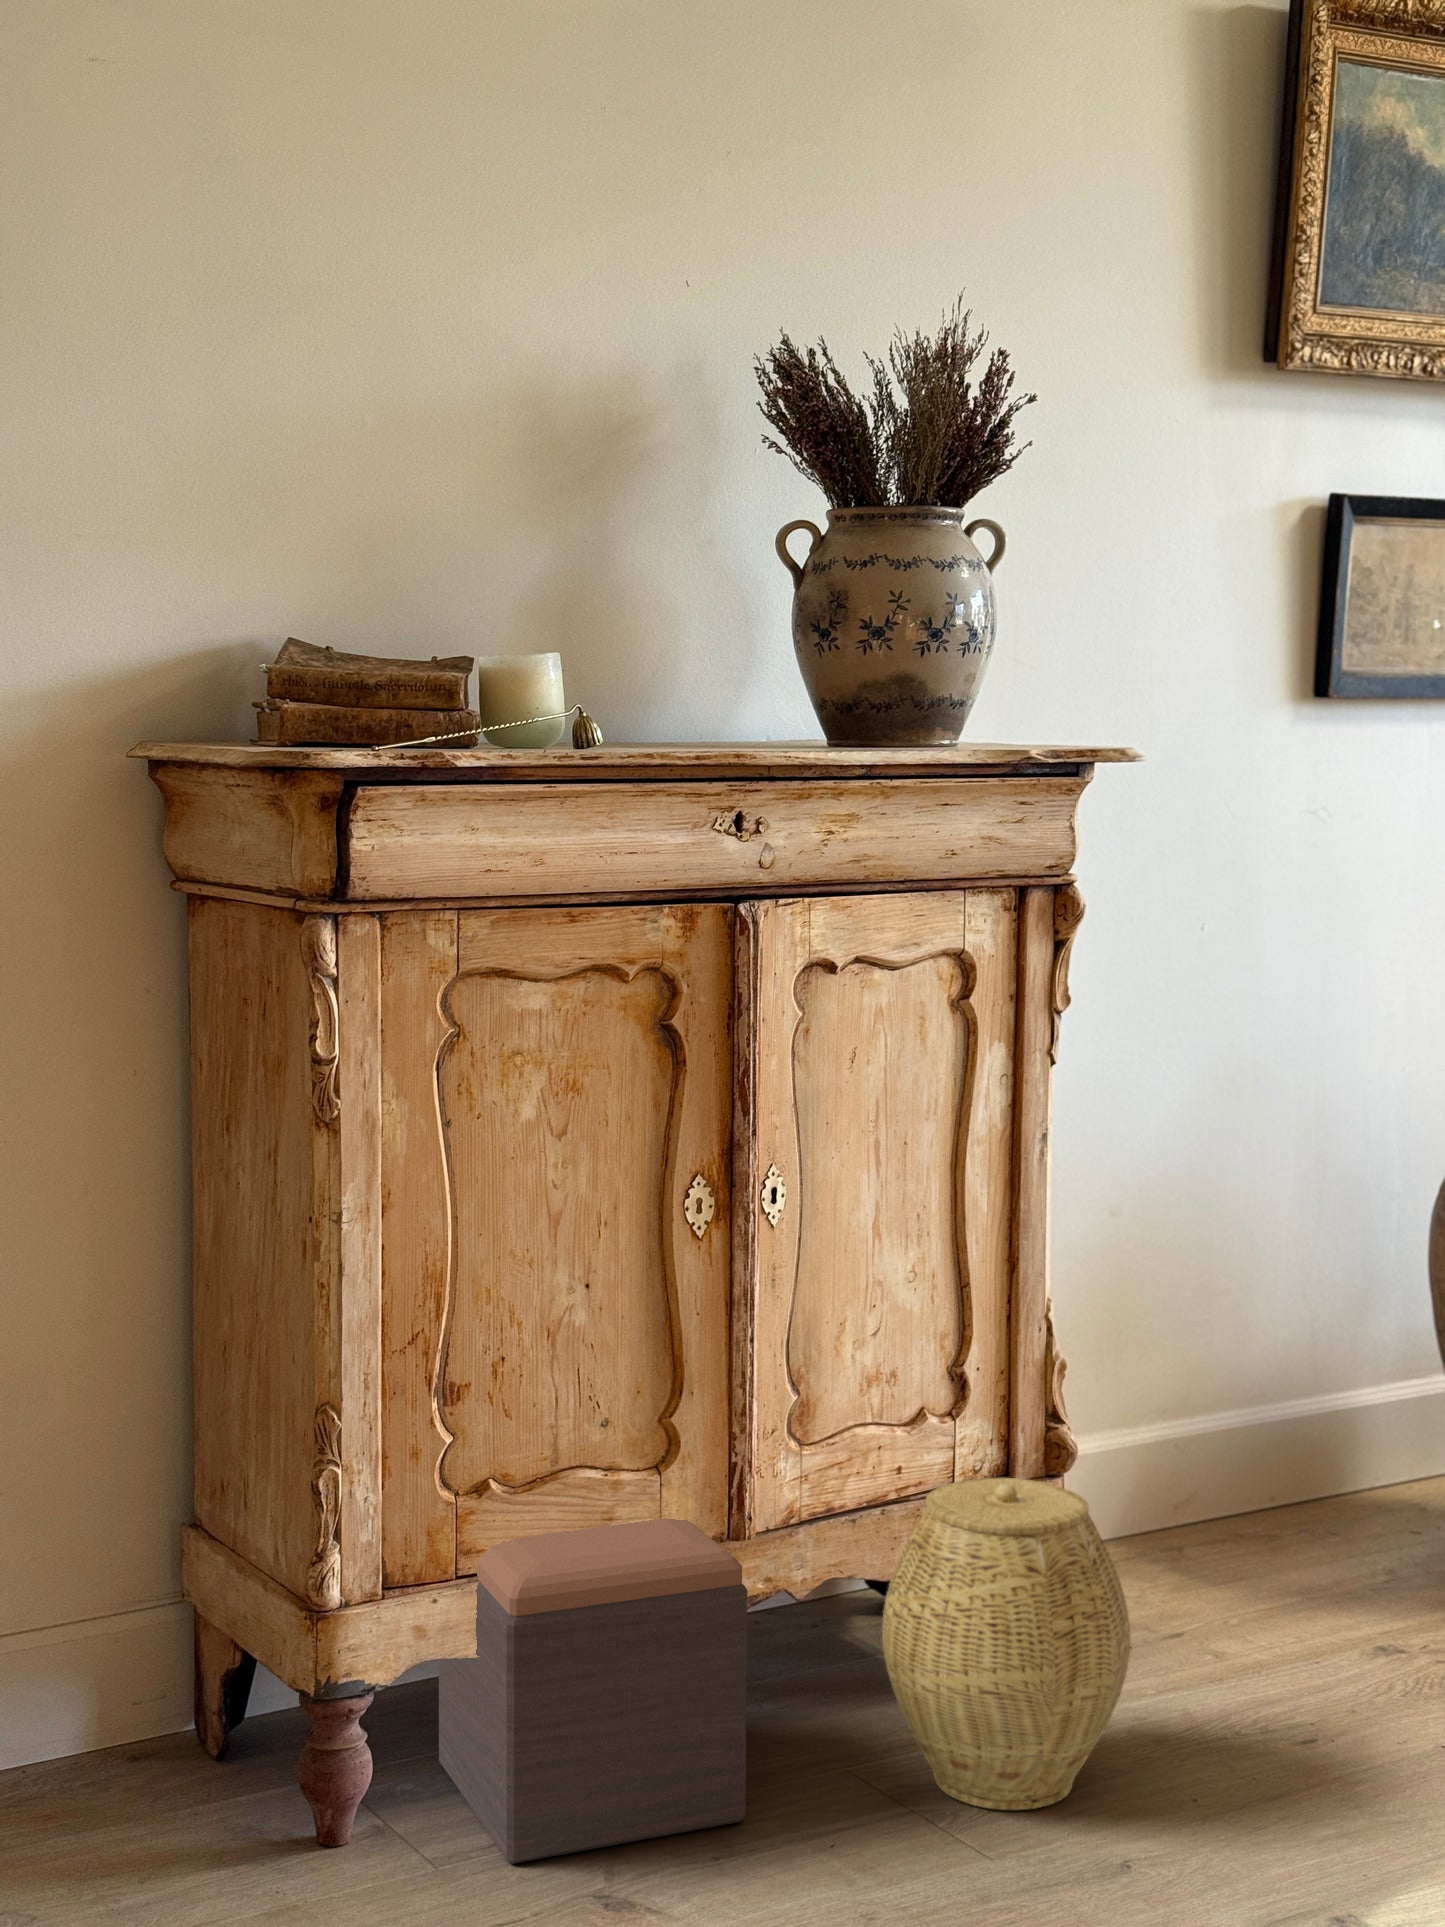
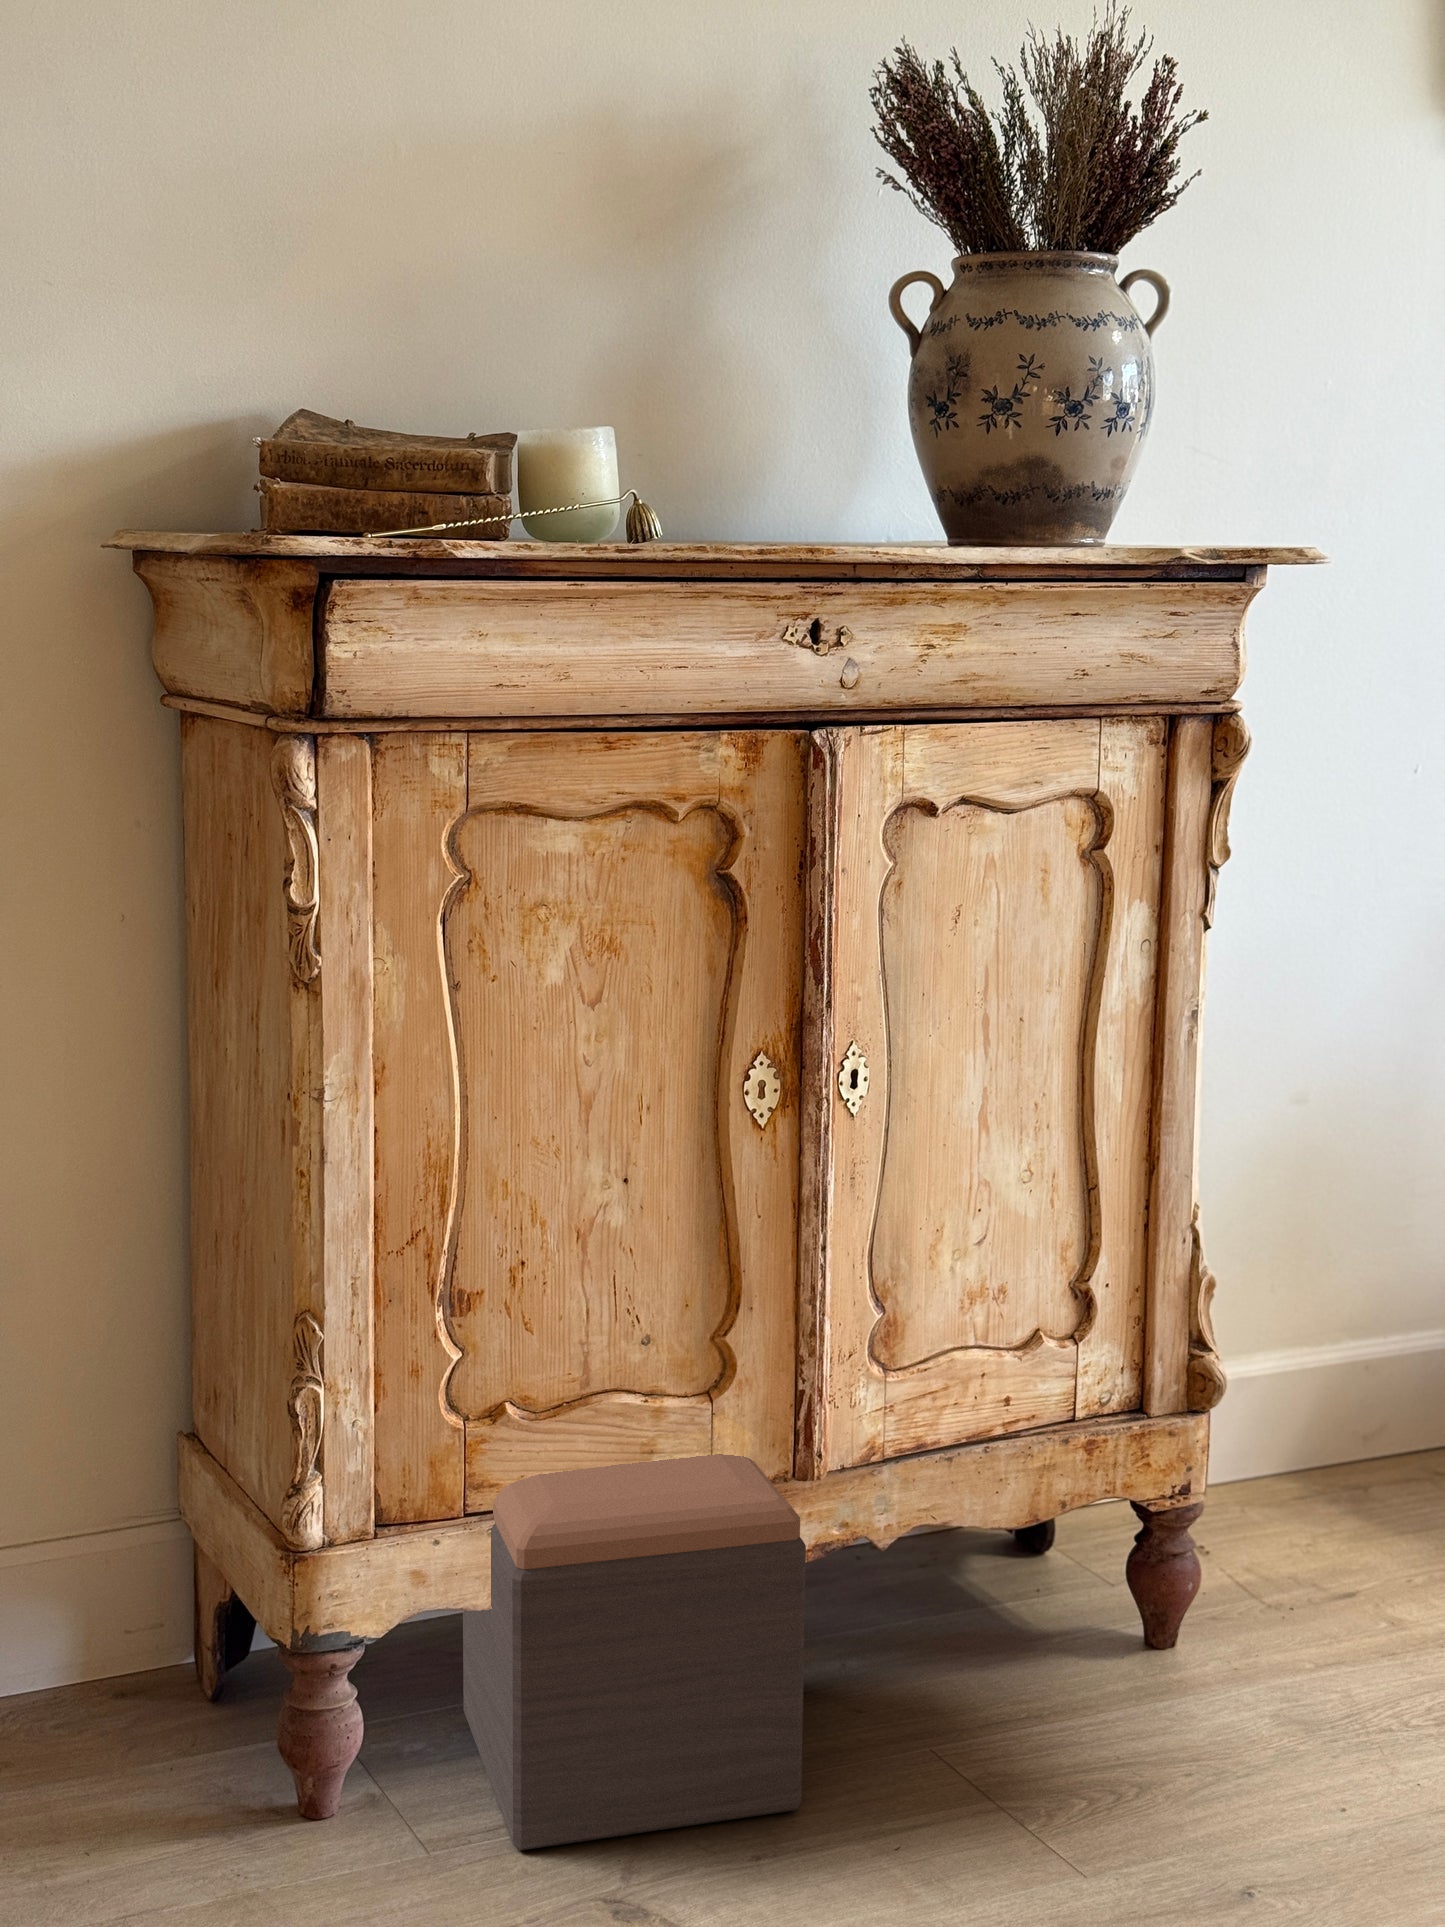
woven basket: present [882,1478,1130,1810] -> none [974,1418,1271,1815]

